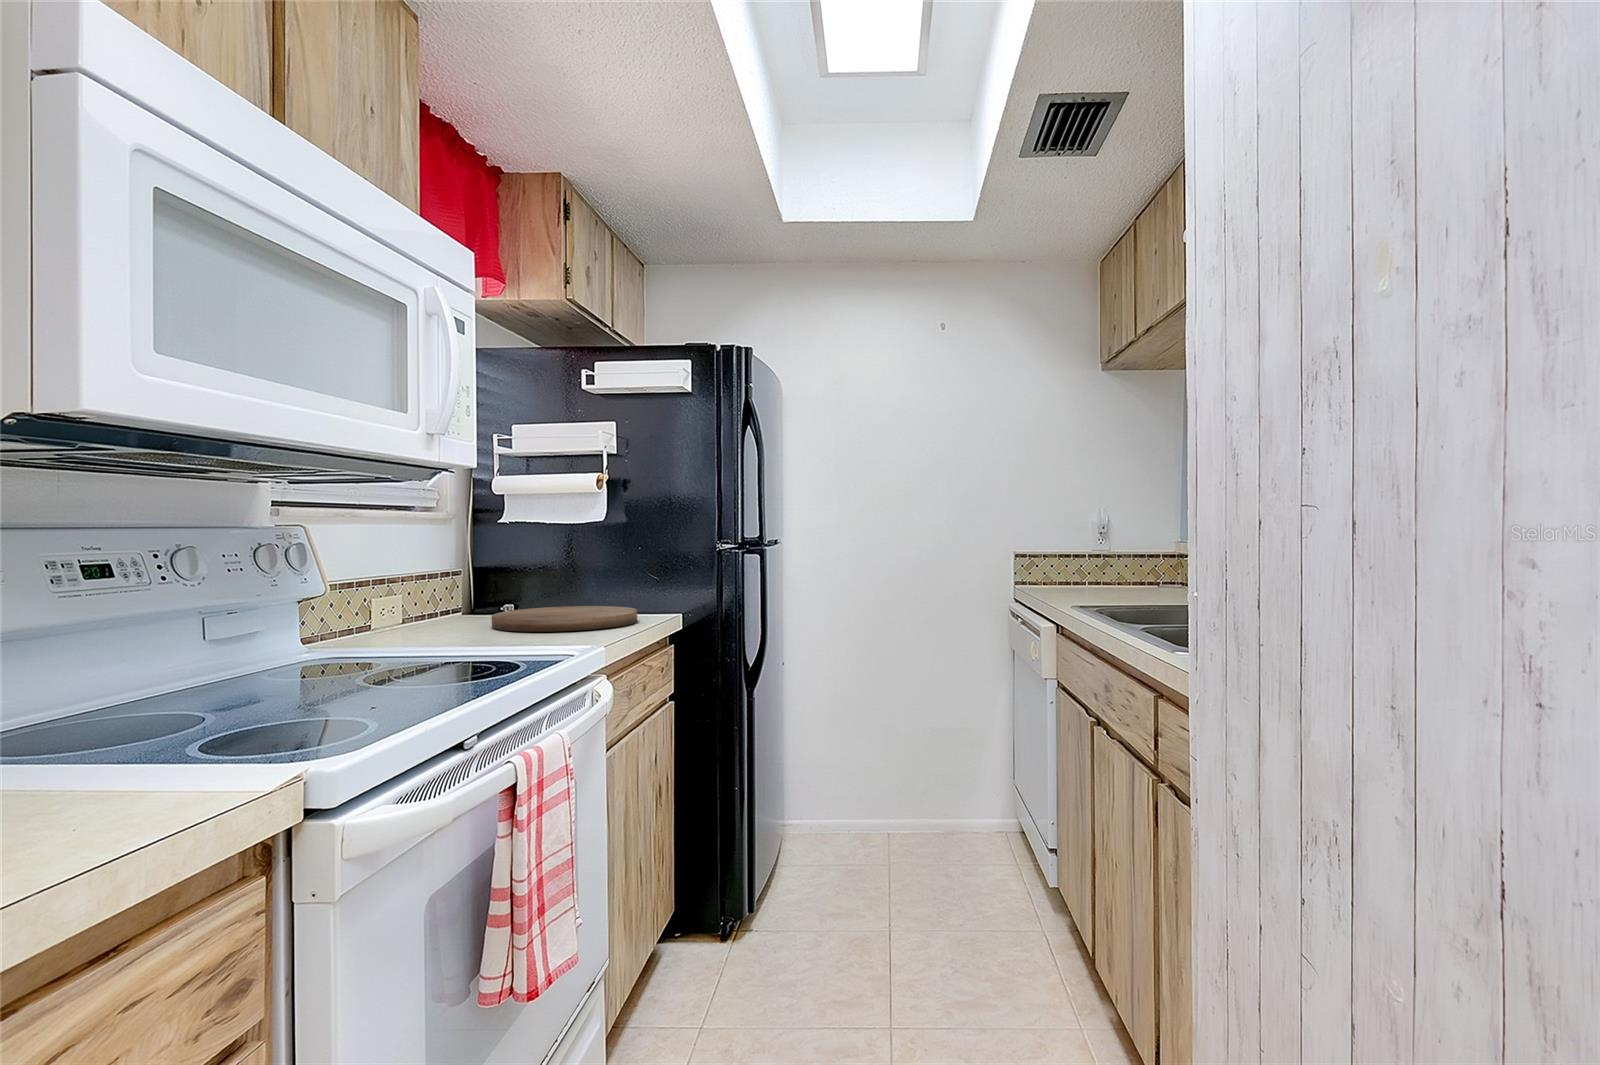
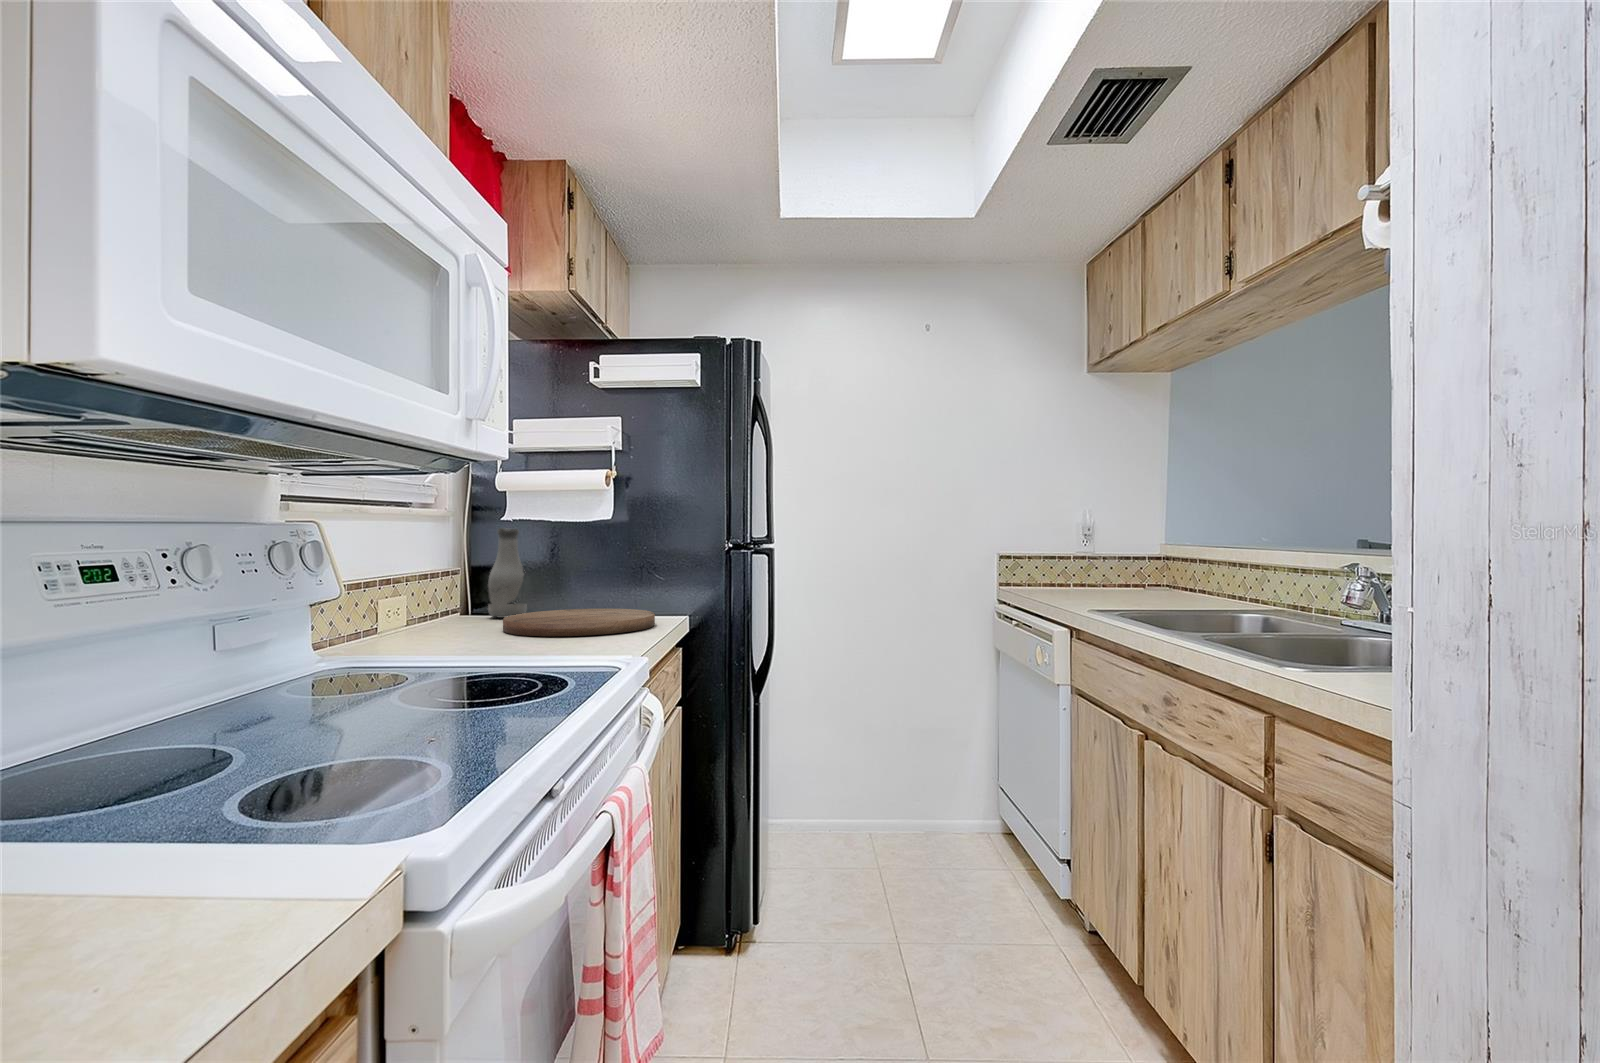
bottle: none [487,529,523,614] -> present [488,528,527,618]

